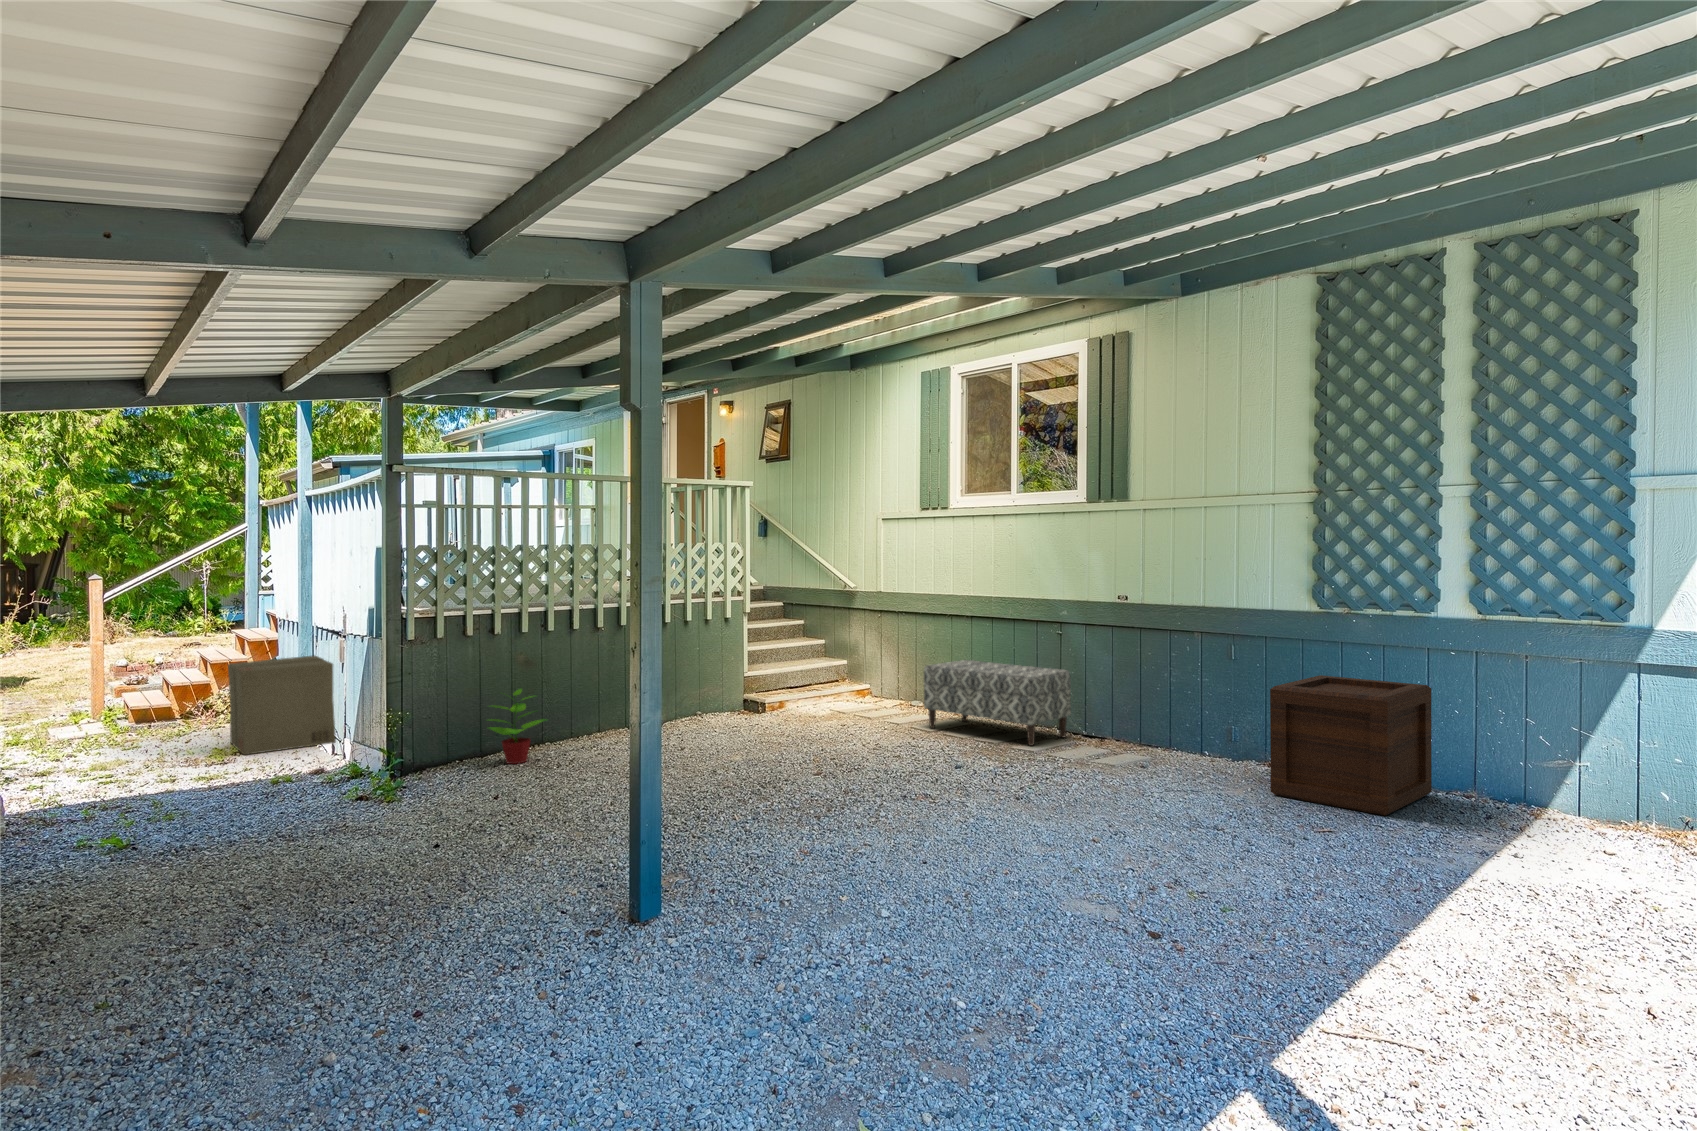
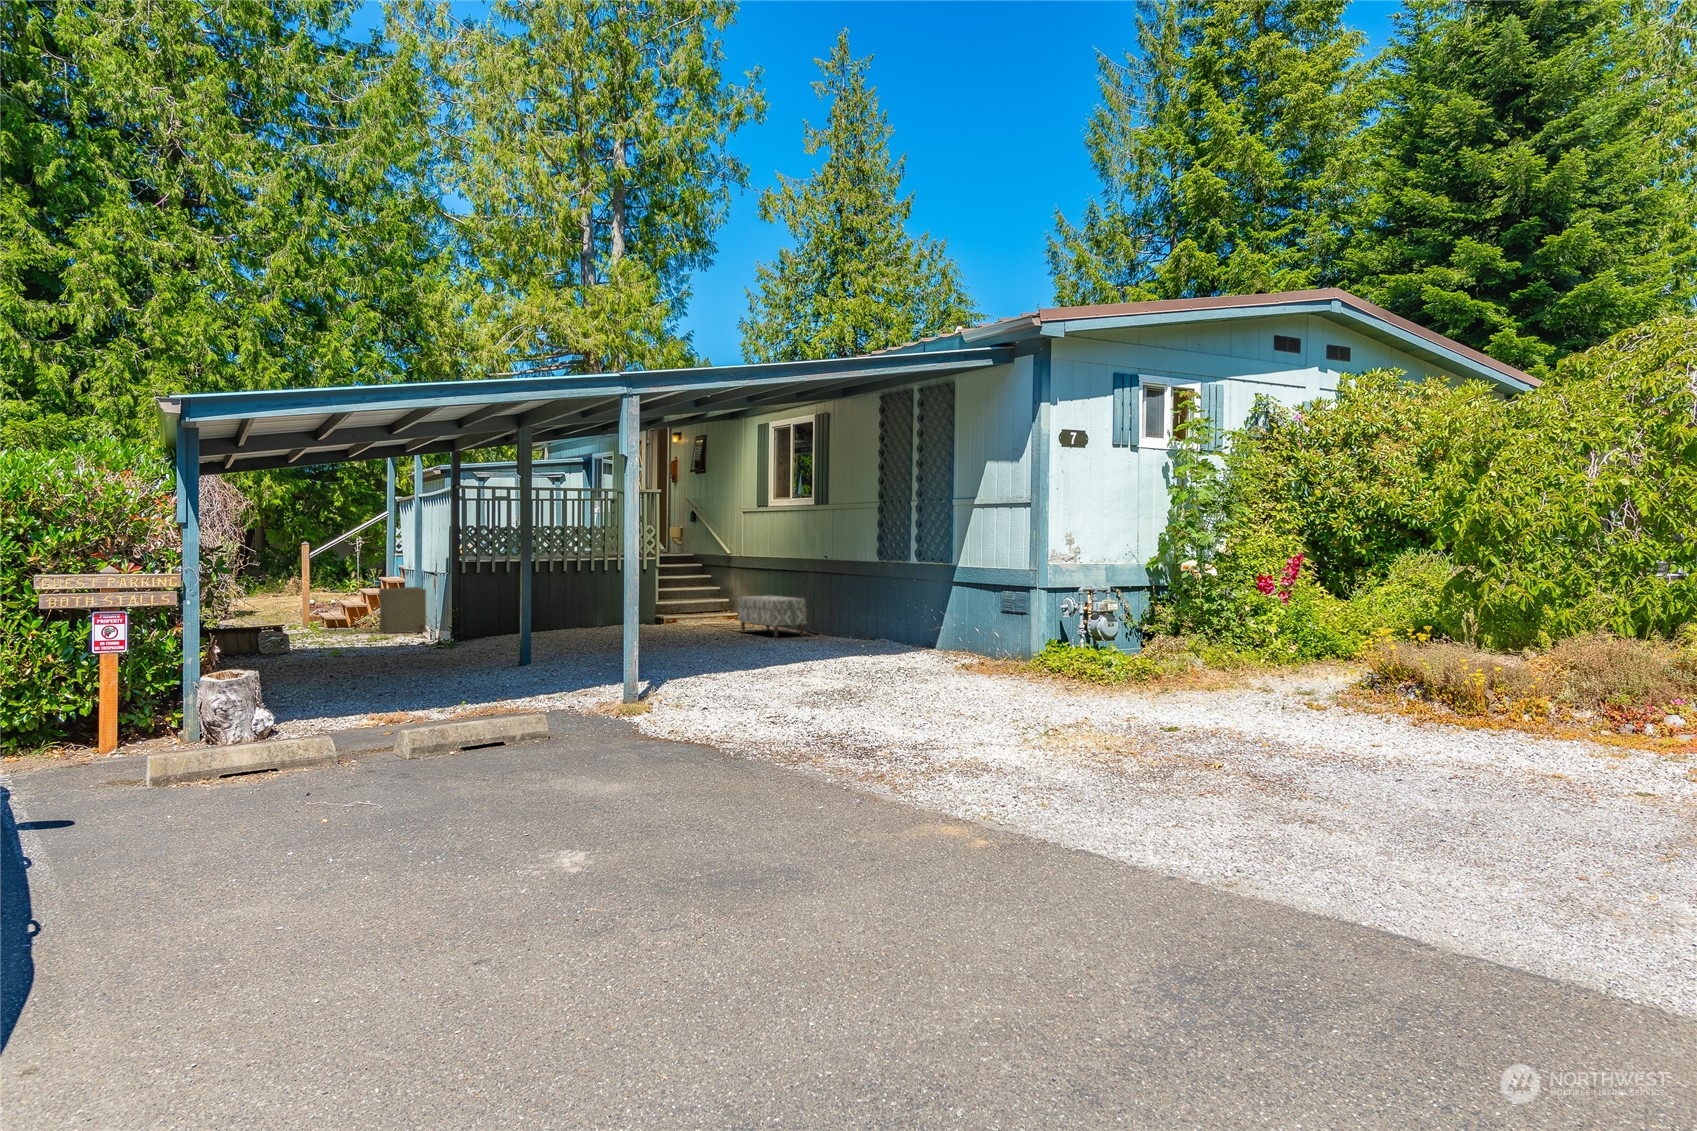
wooden crate: present [1270,675,1432,816] -> none [835,595,908,653]
potted plant: present [489,689,545,764] -> none [498,599,531,638]

